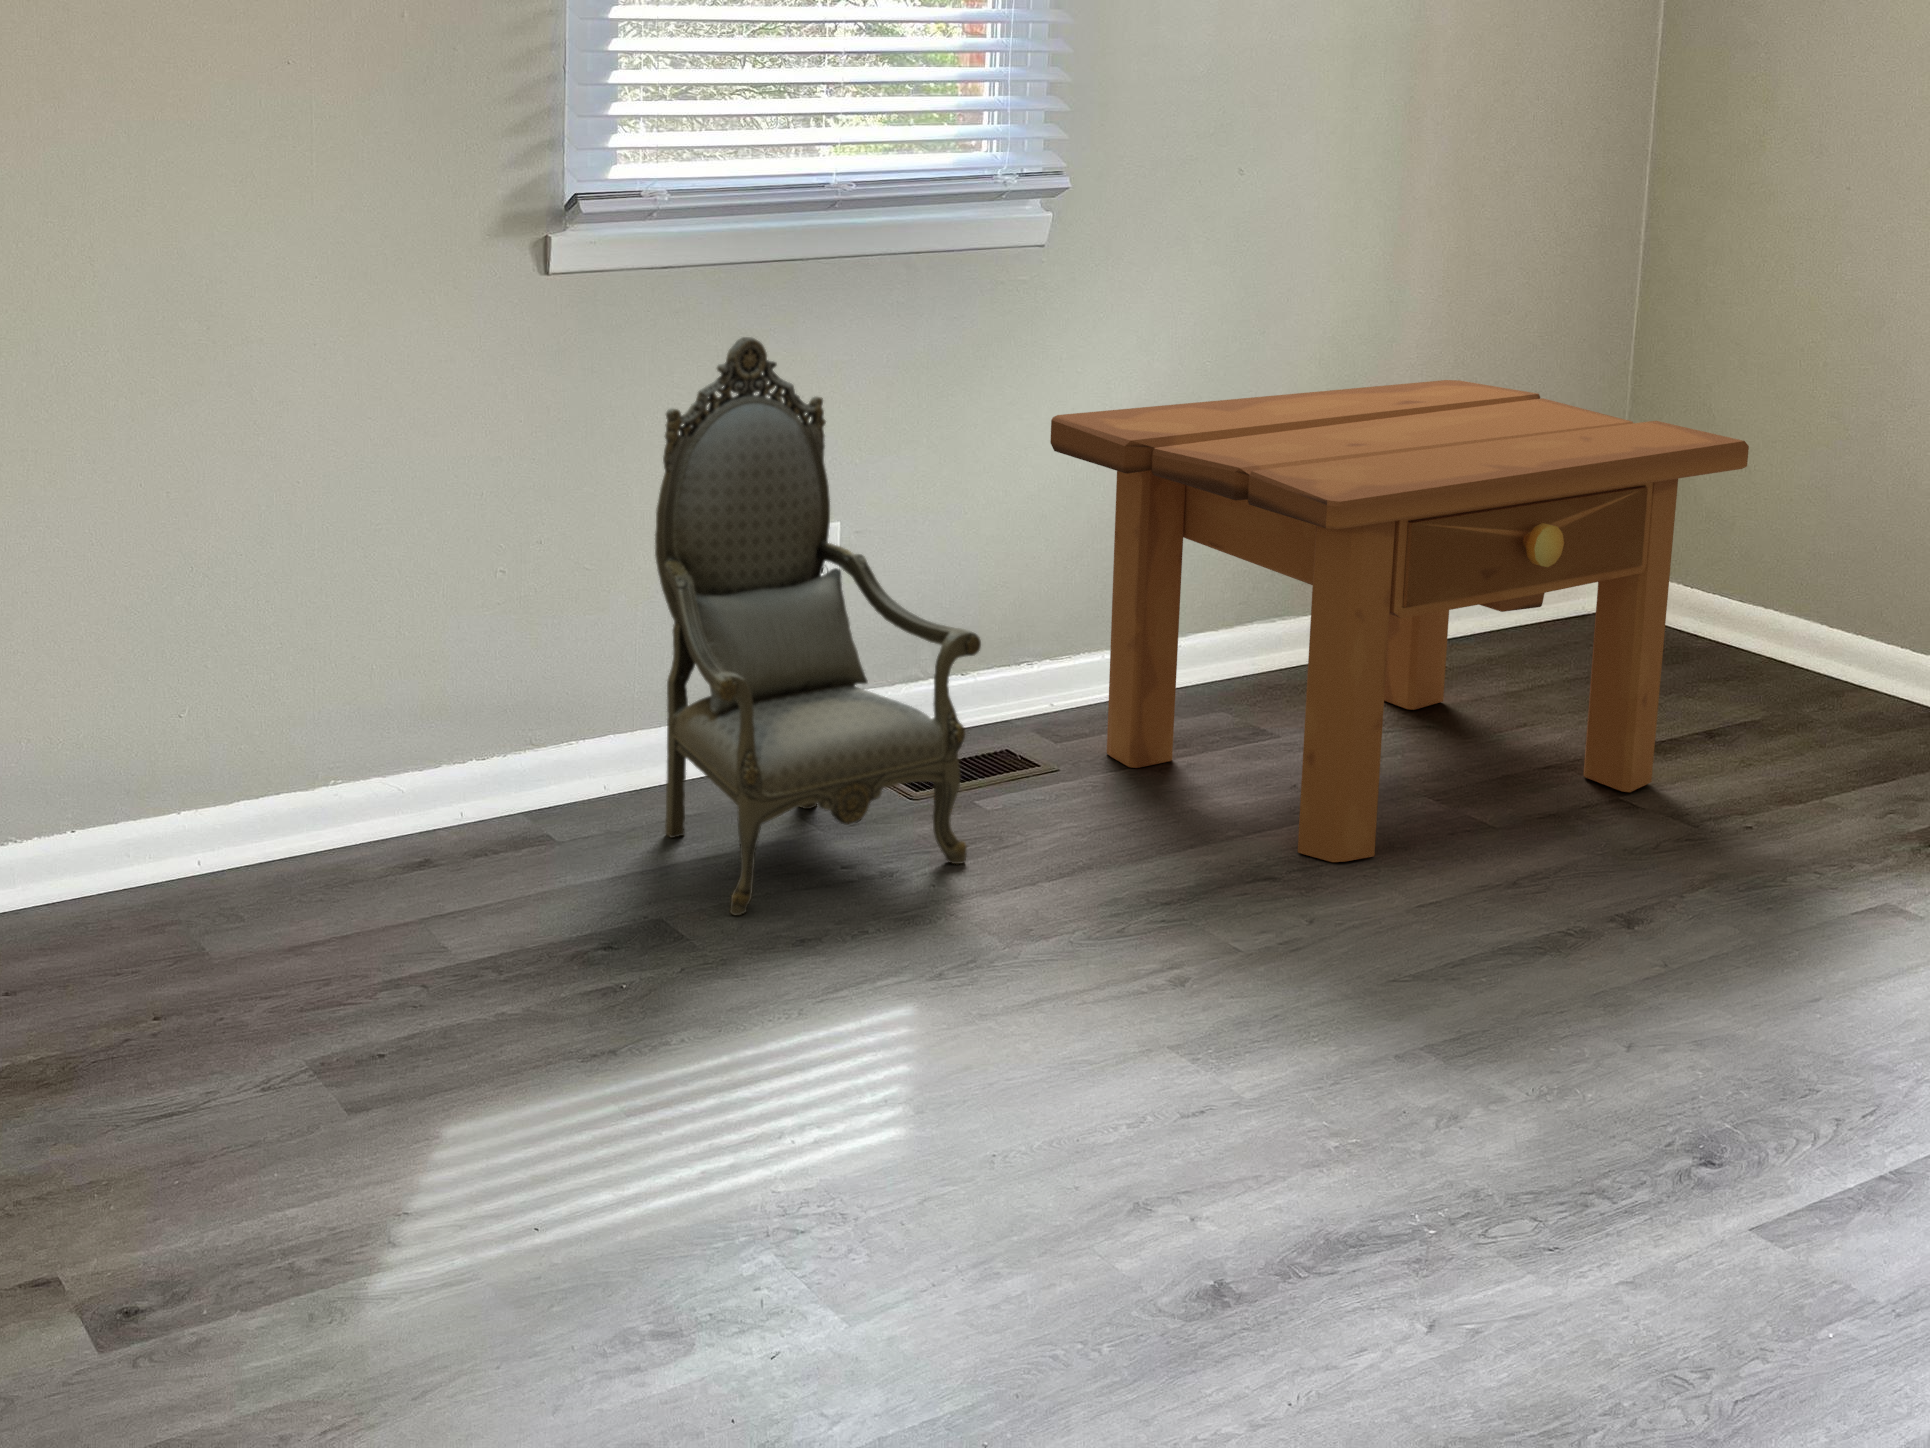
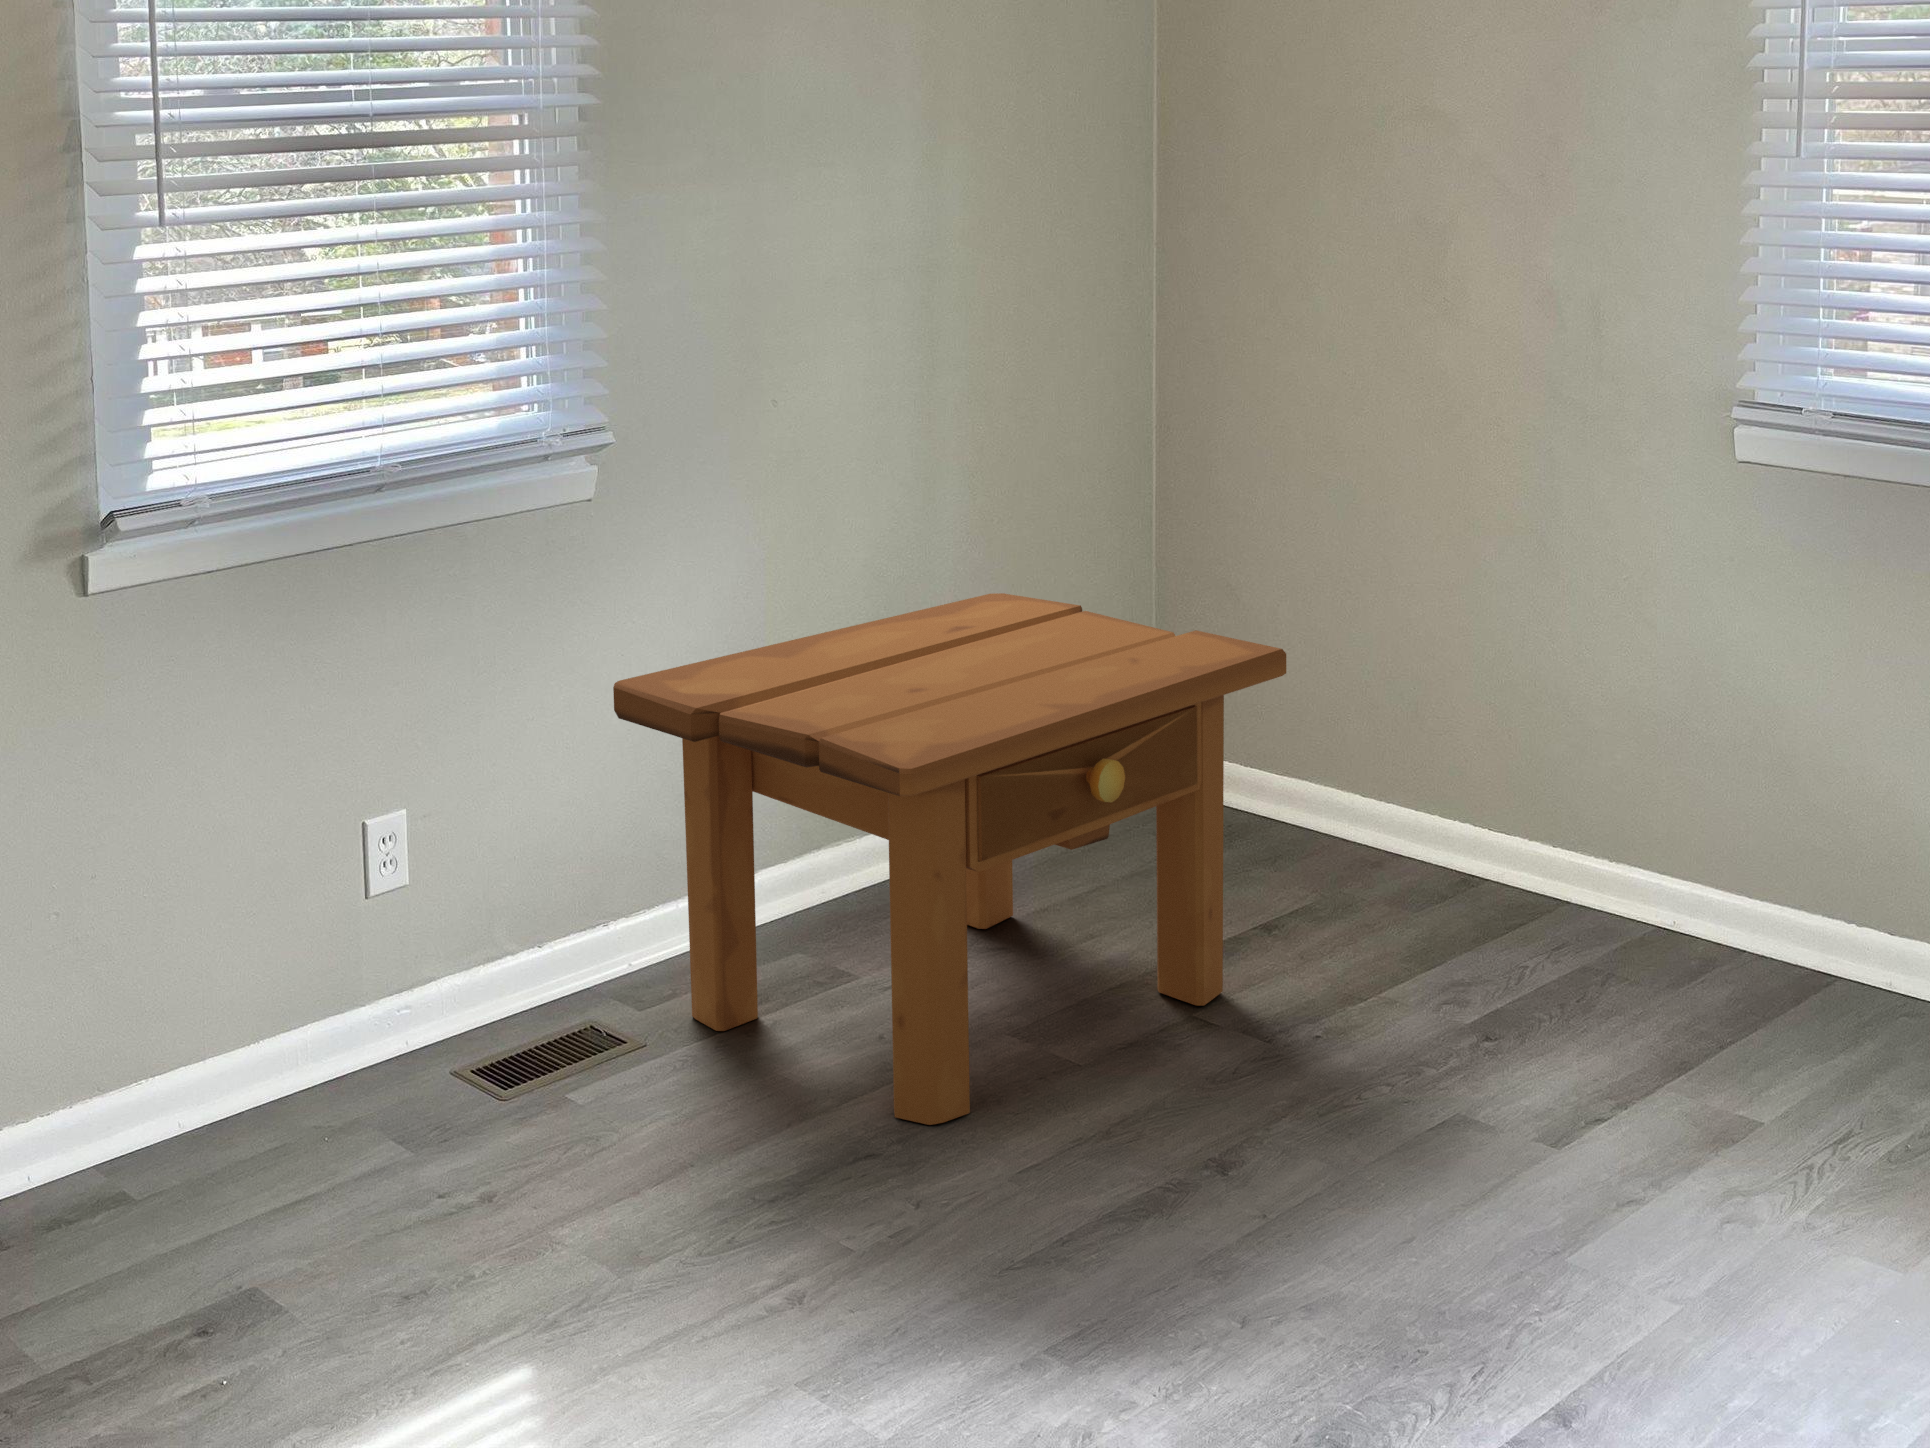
armchair: present [655,337,981,915] -> none [124,527,566,1267]

